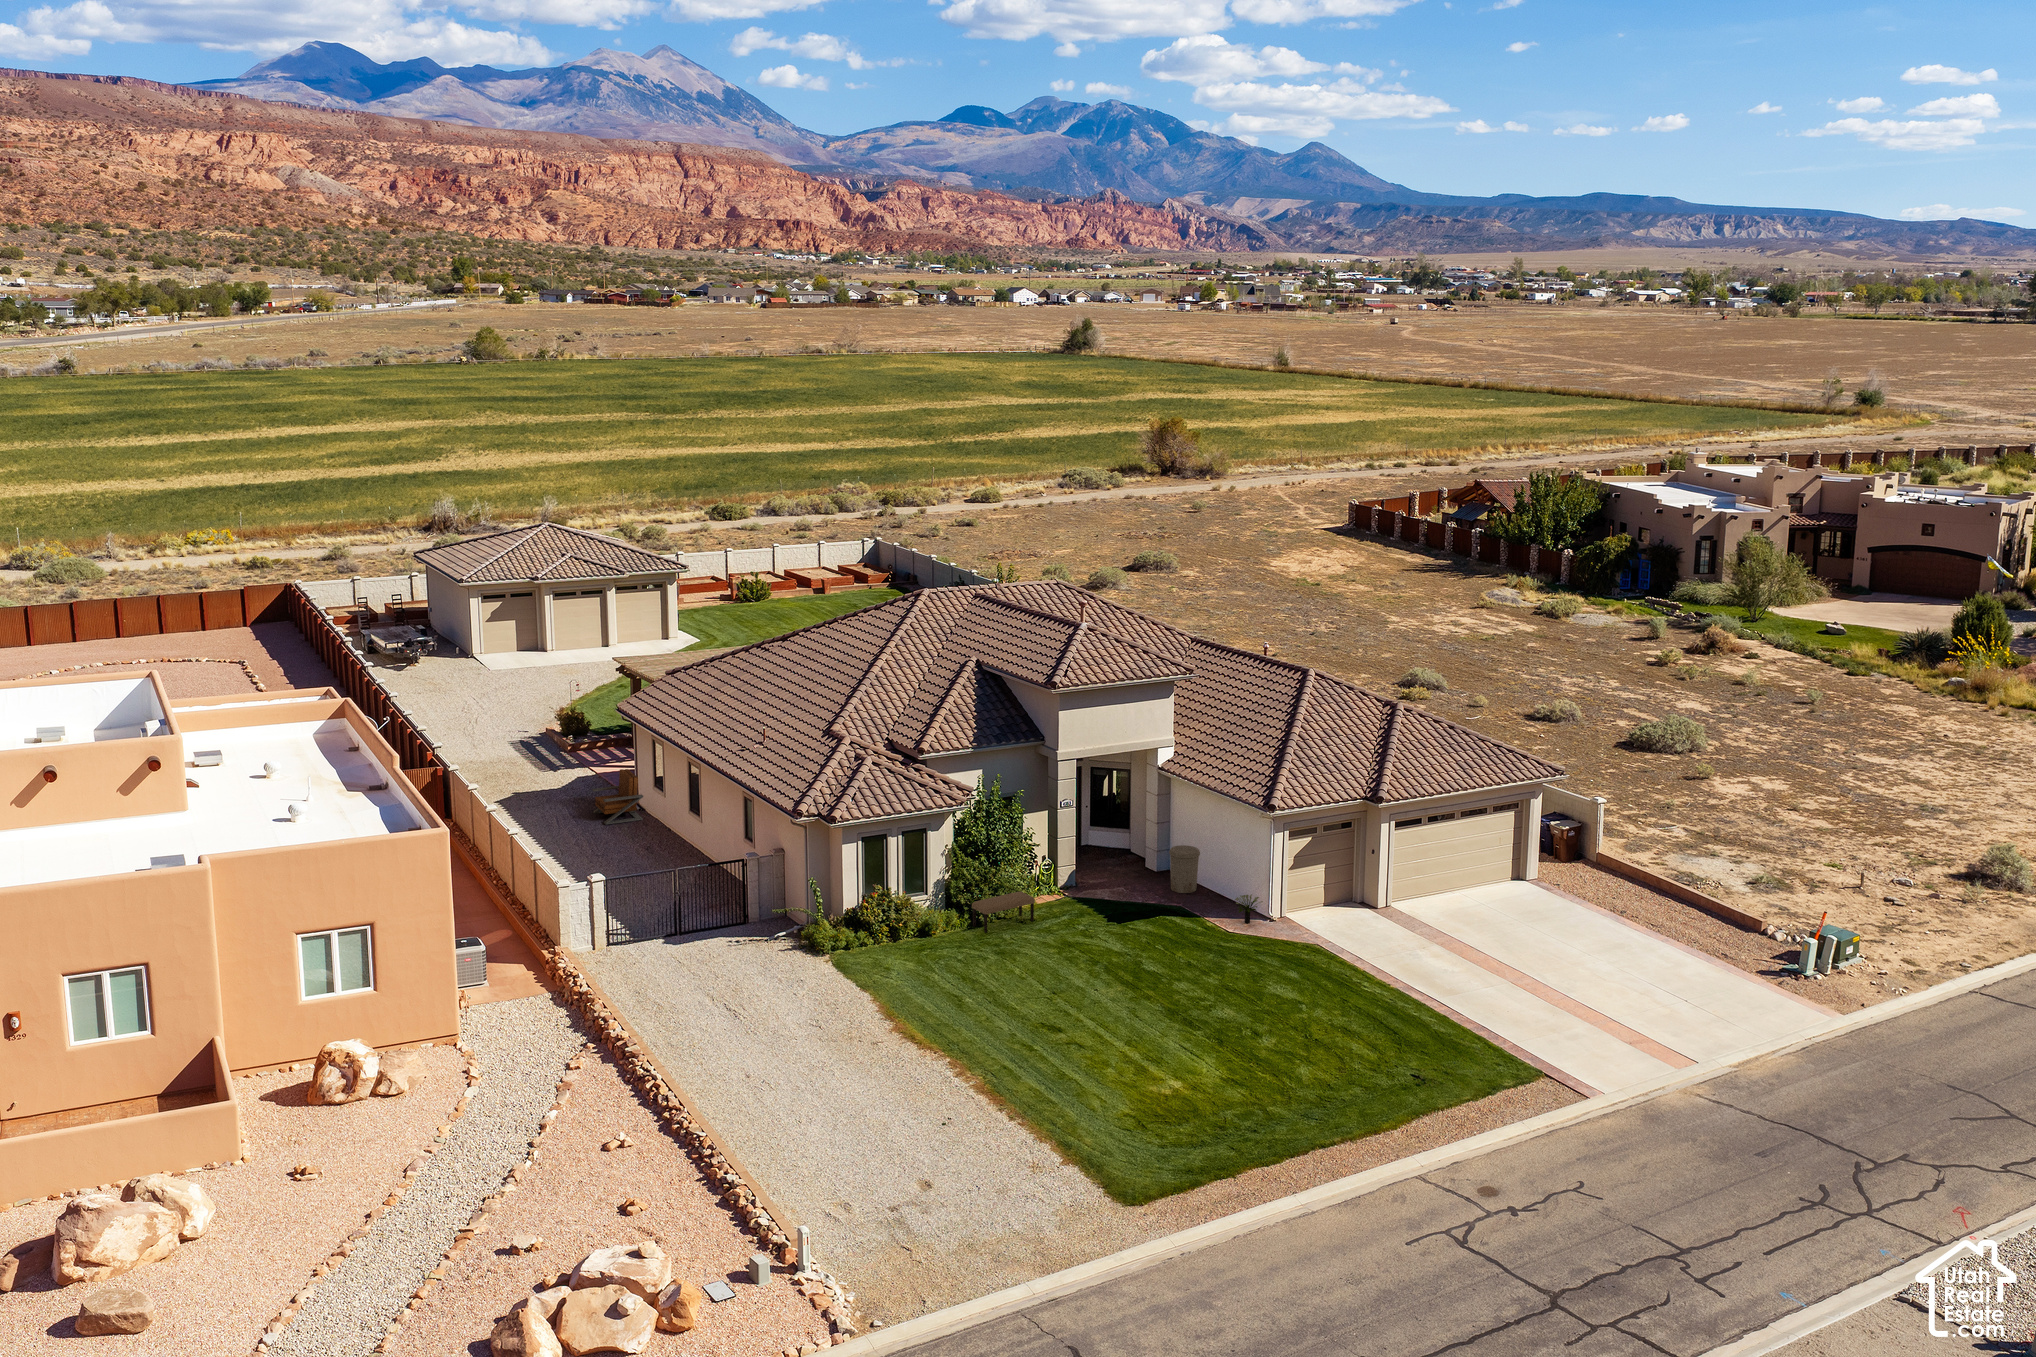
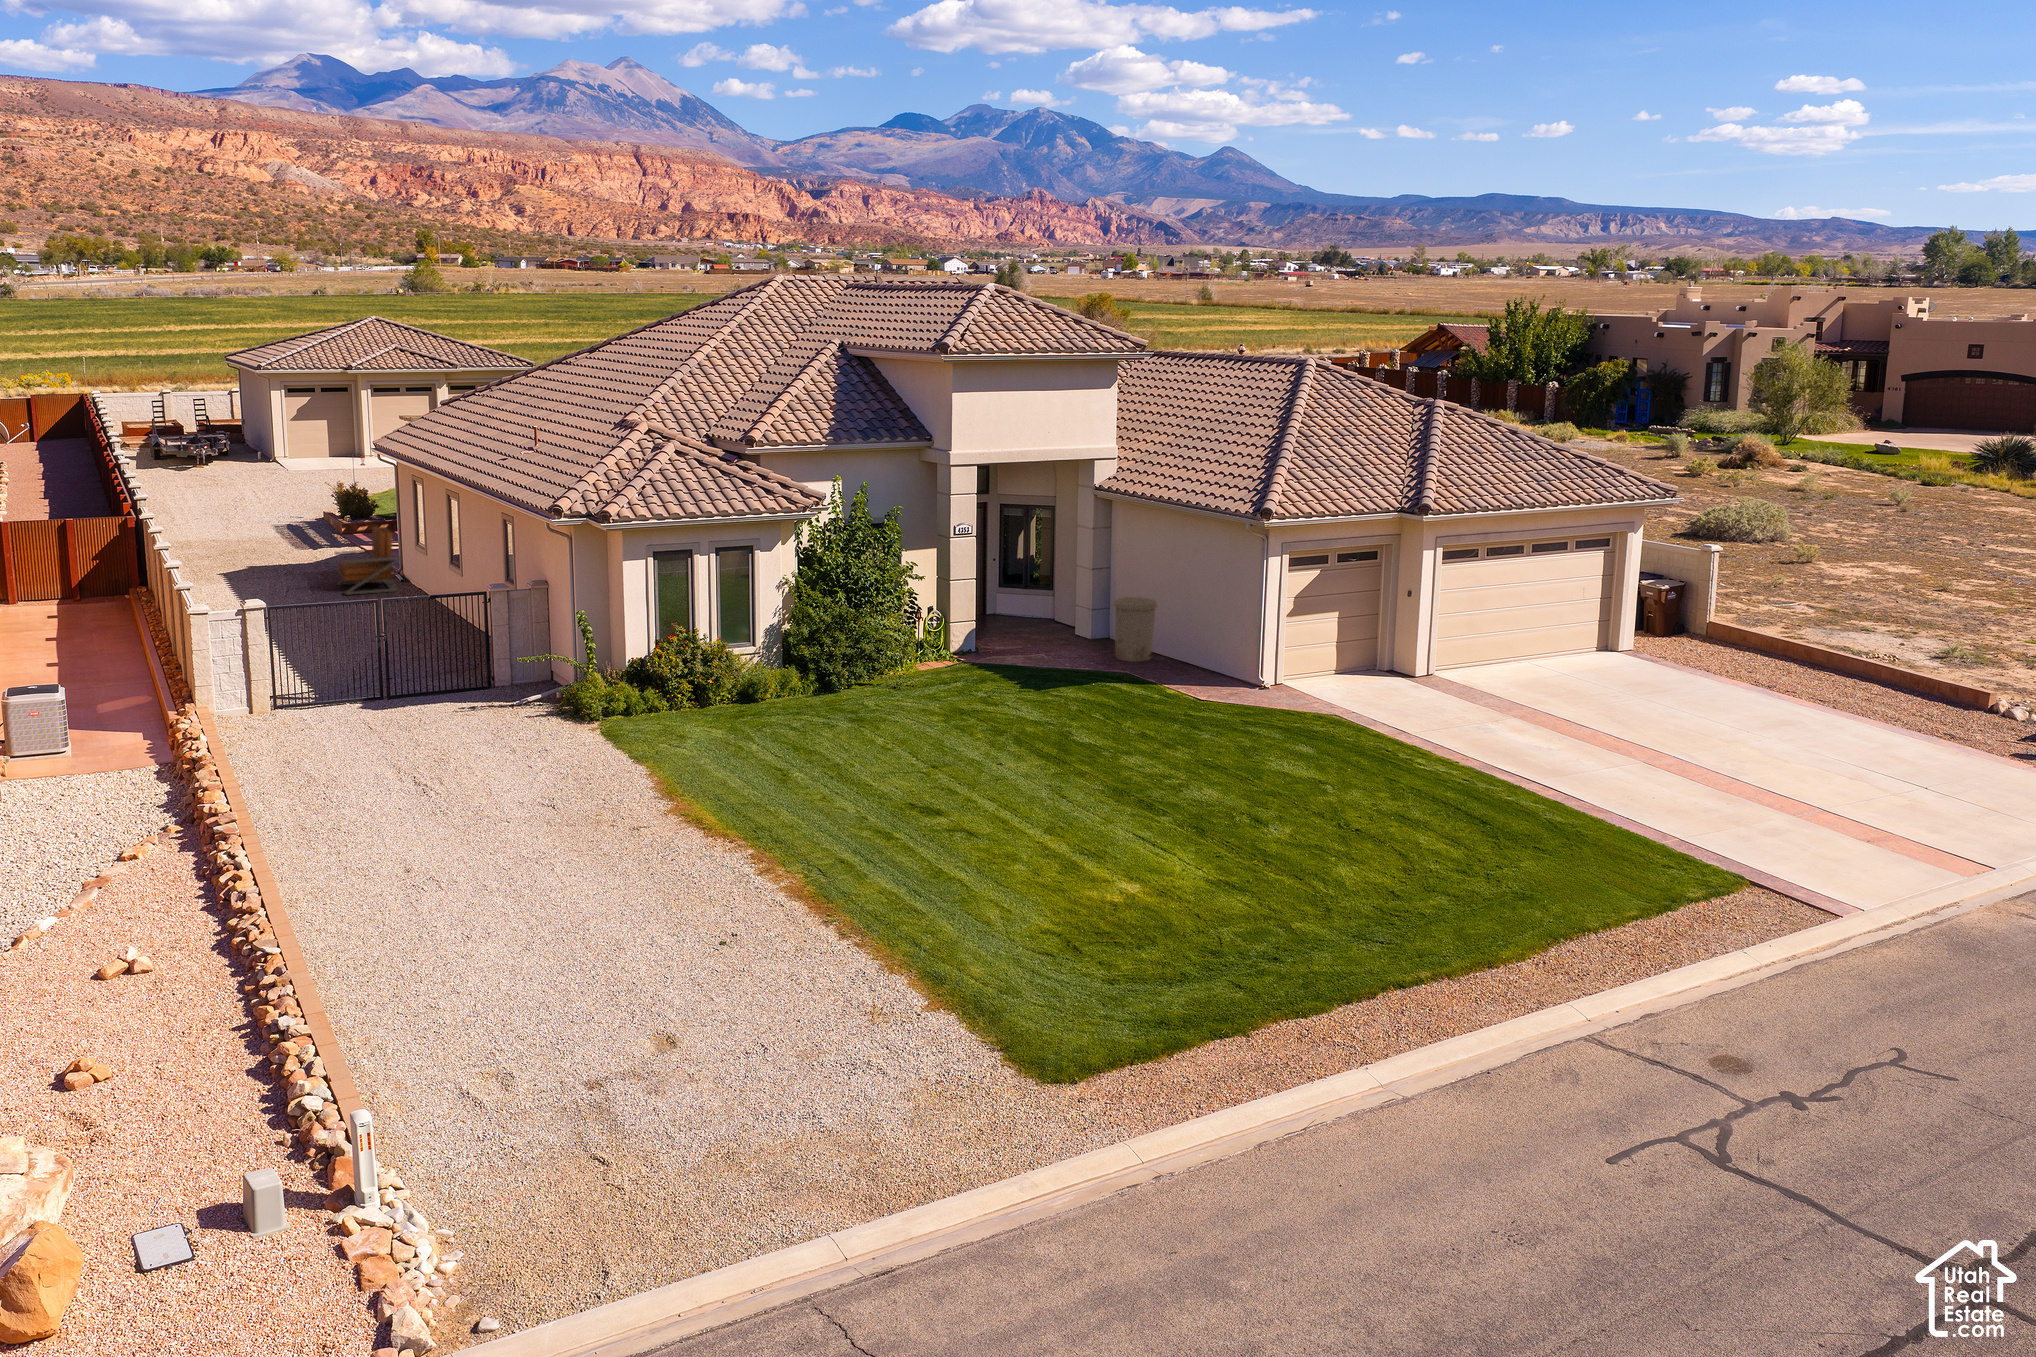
bench: present [972,891,1035,933] -> none [822,646,917,700]
potted plant: present [1235,894,1263,923] -> none [1209,650,1250,693]

